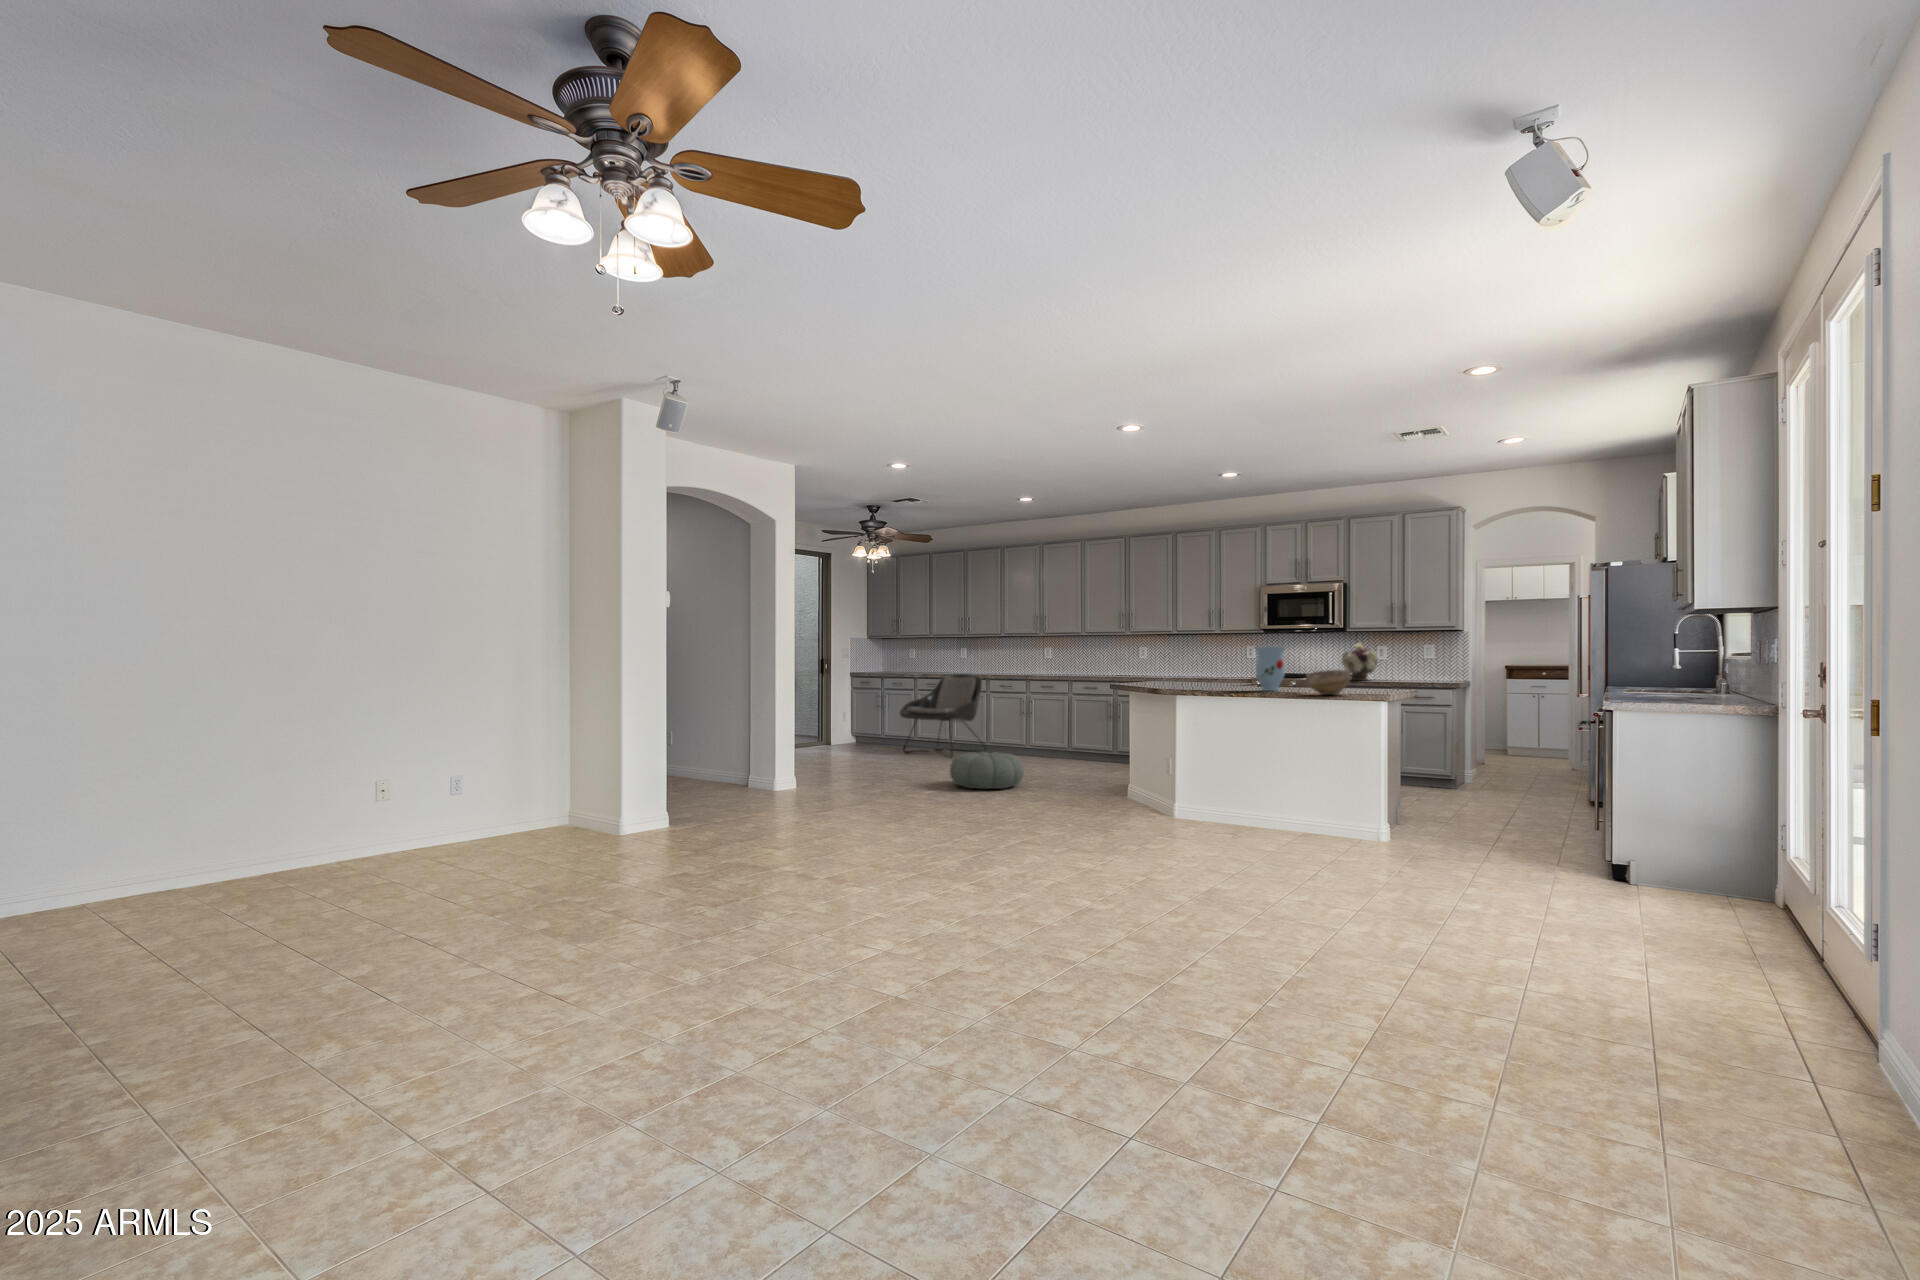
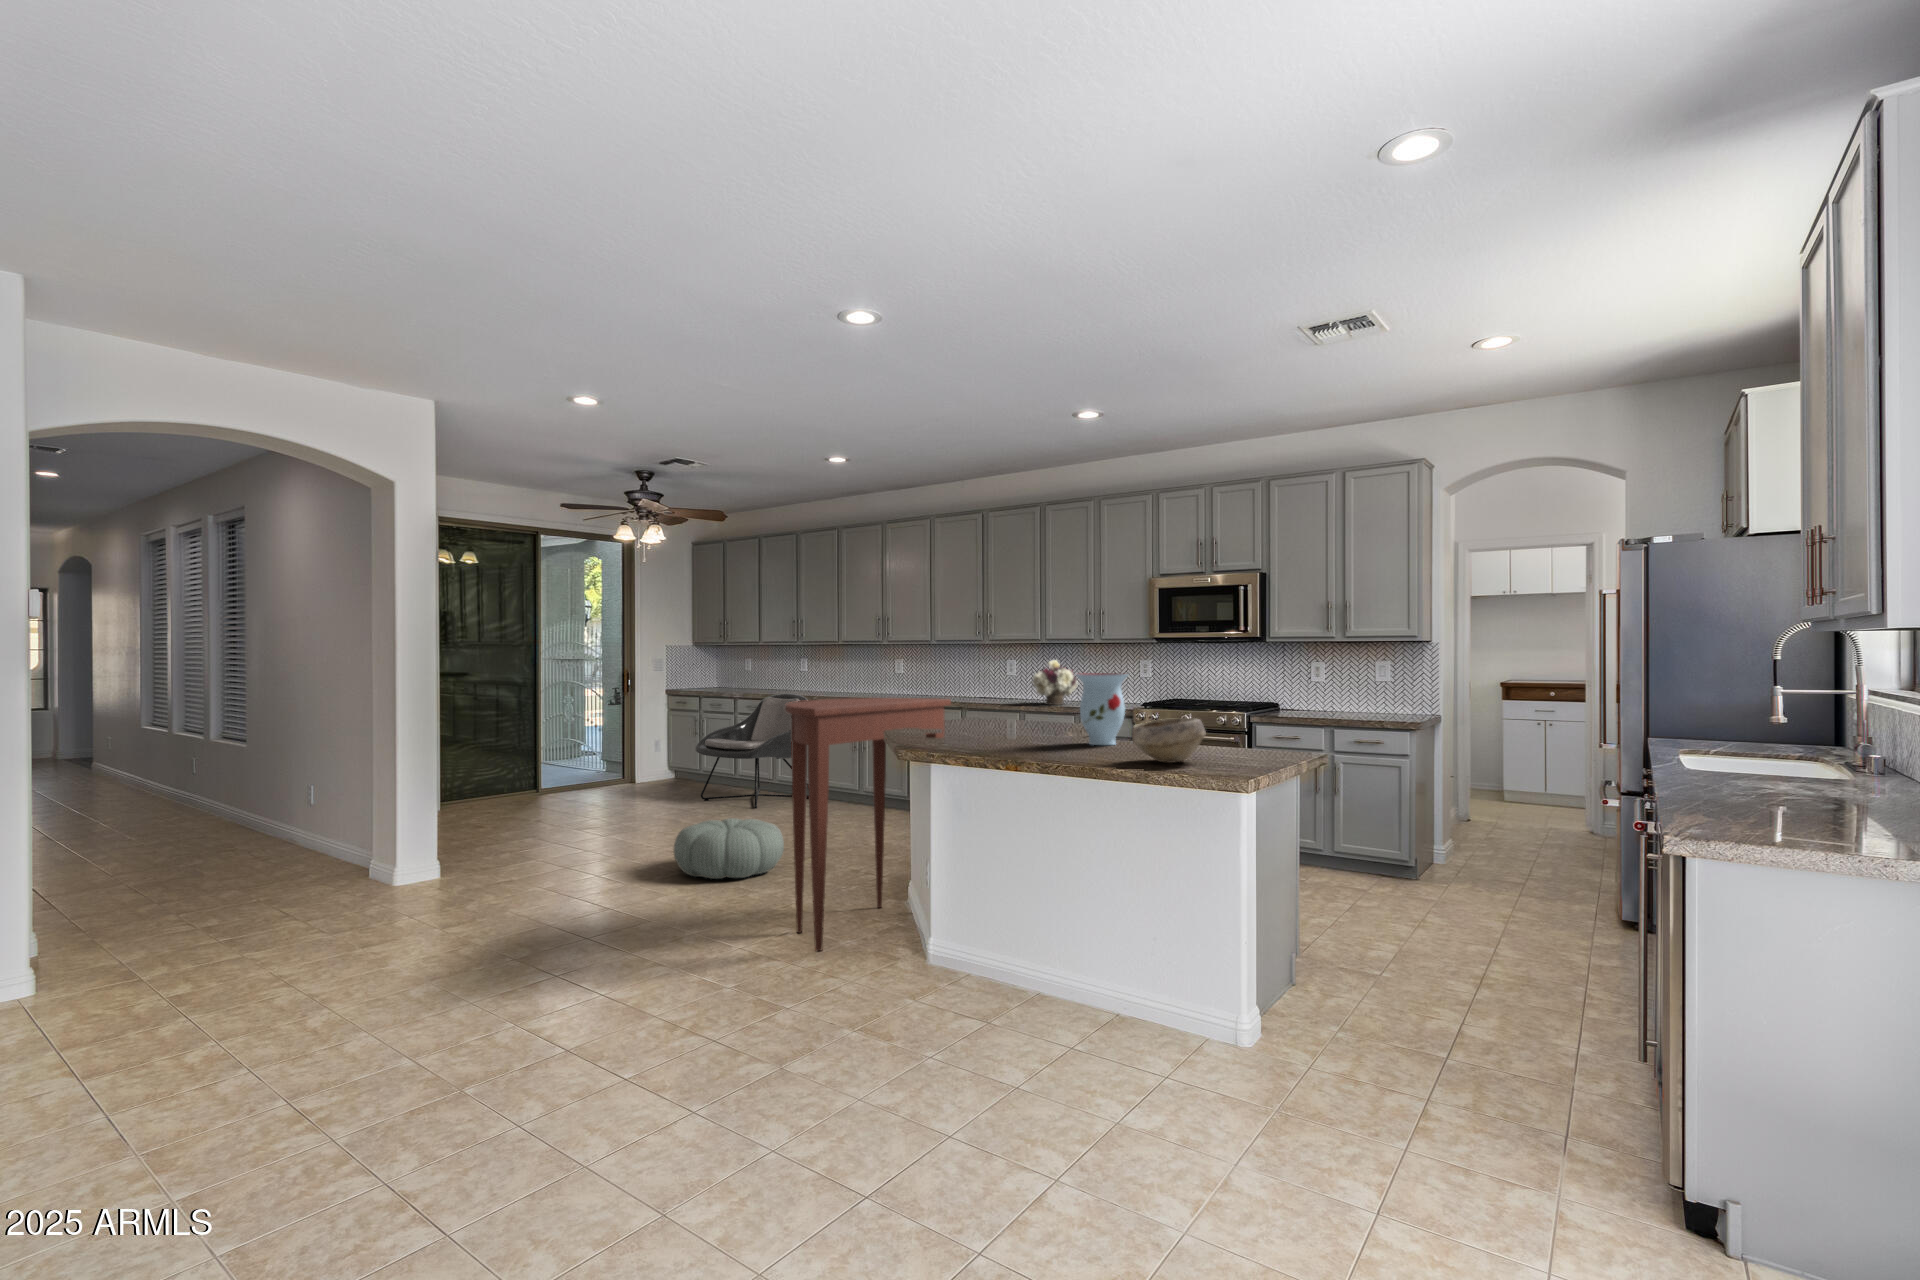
flower arrangement: present [1341,644,1378,681] -> present [1032,660,1078,705]
console table: none [1068,665,1161,817] -> present [785,698,951,951]

